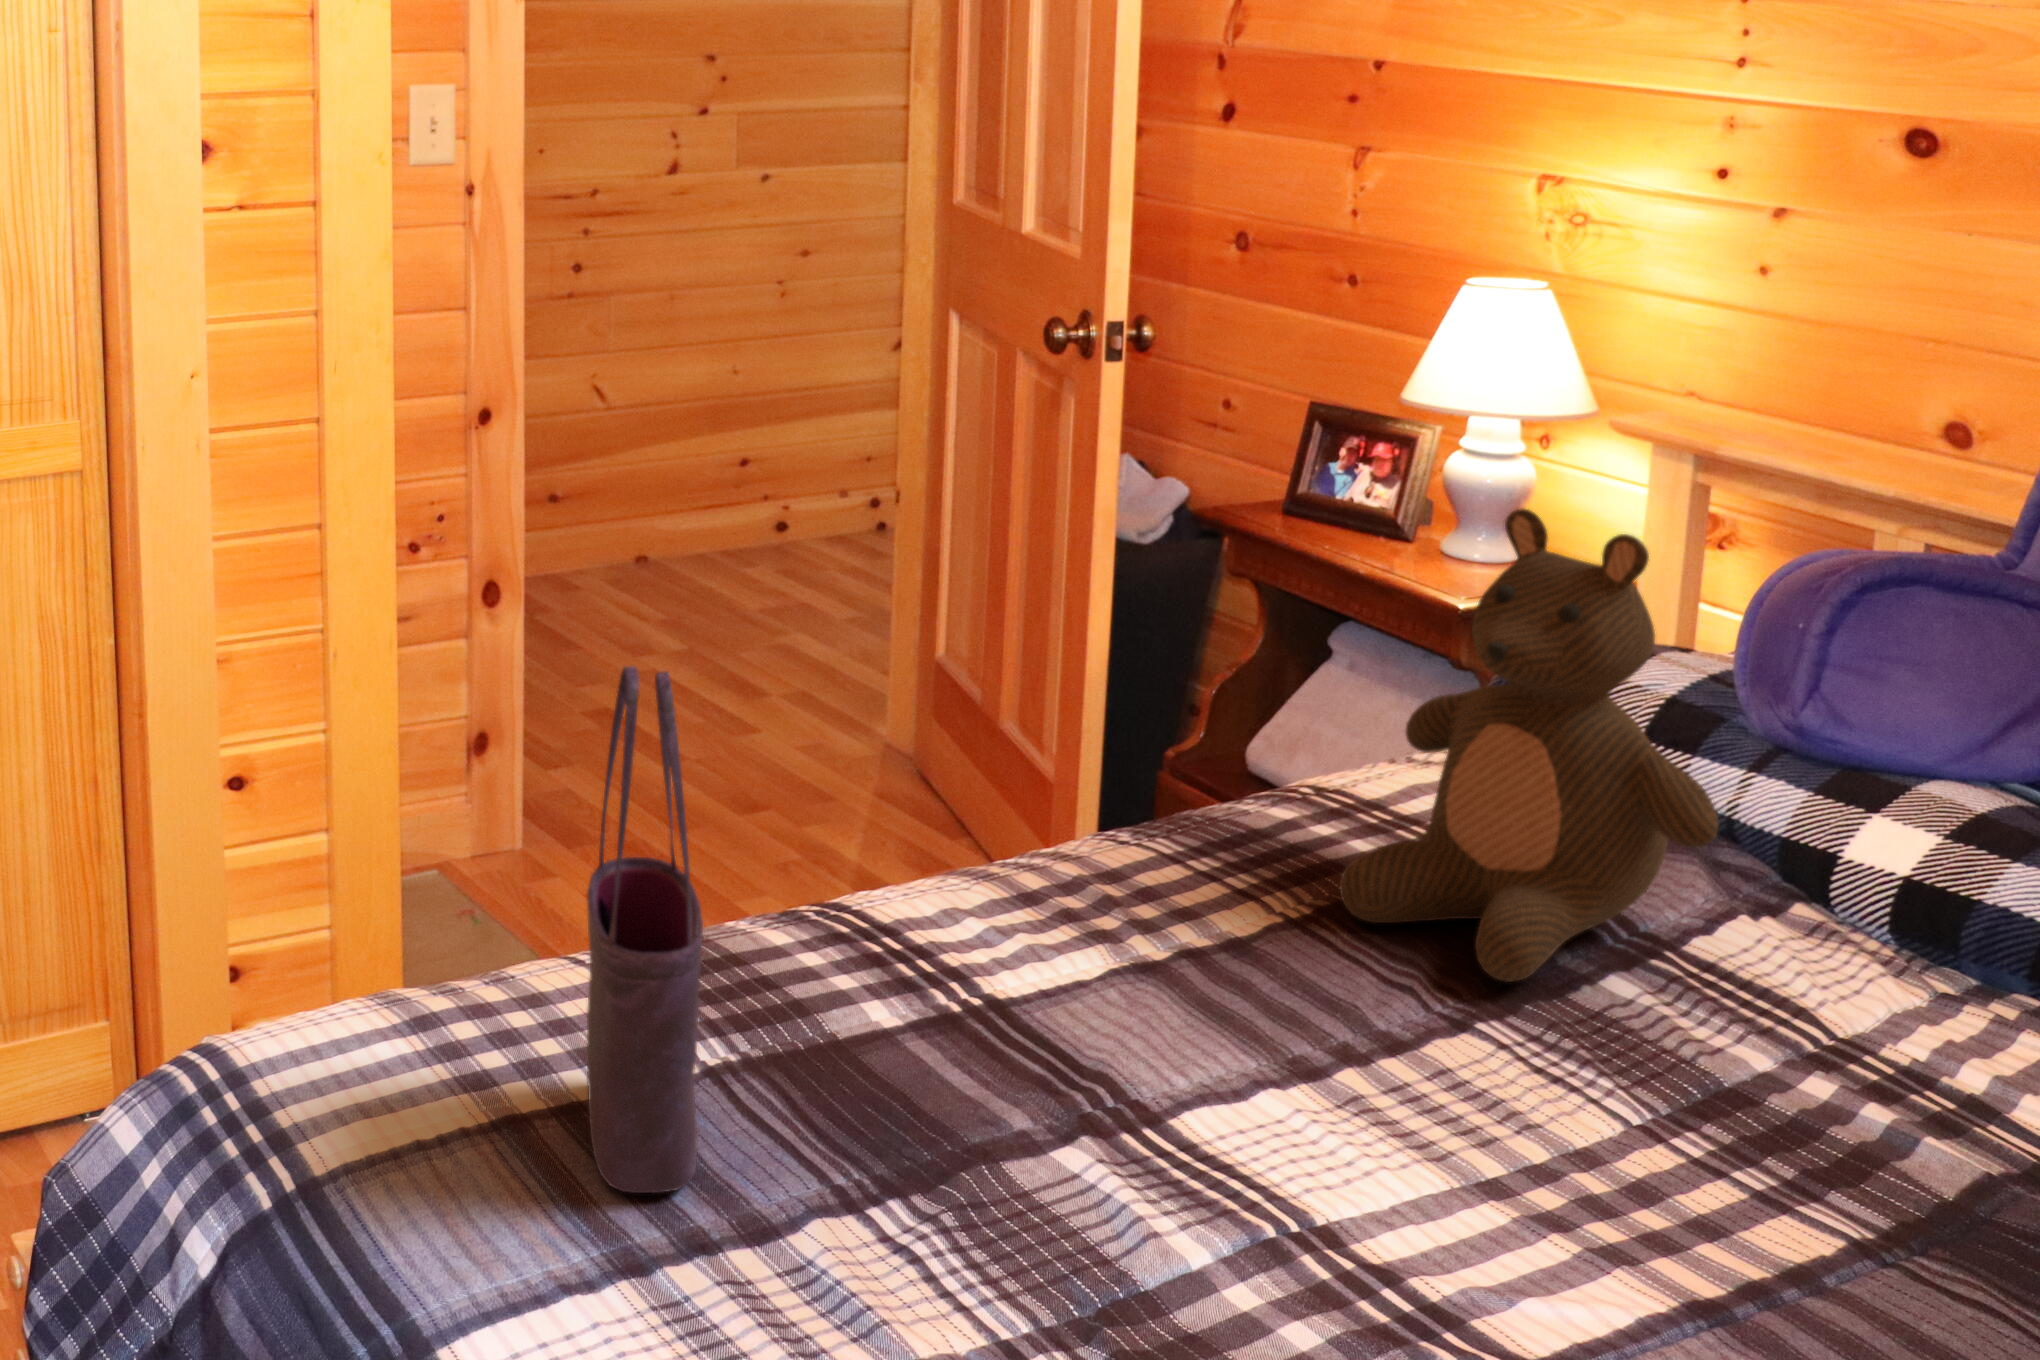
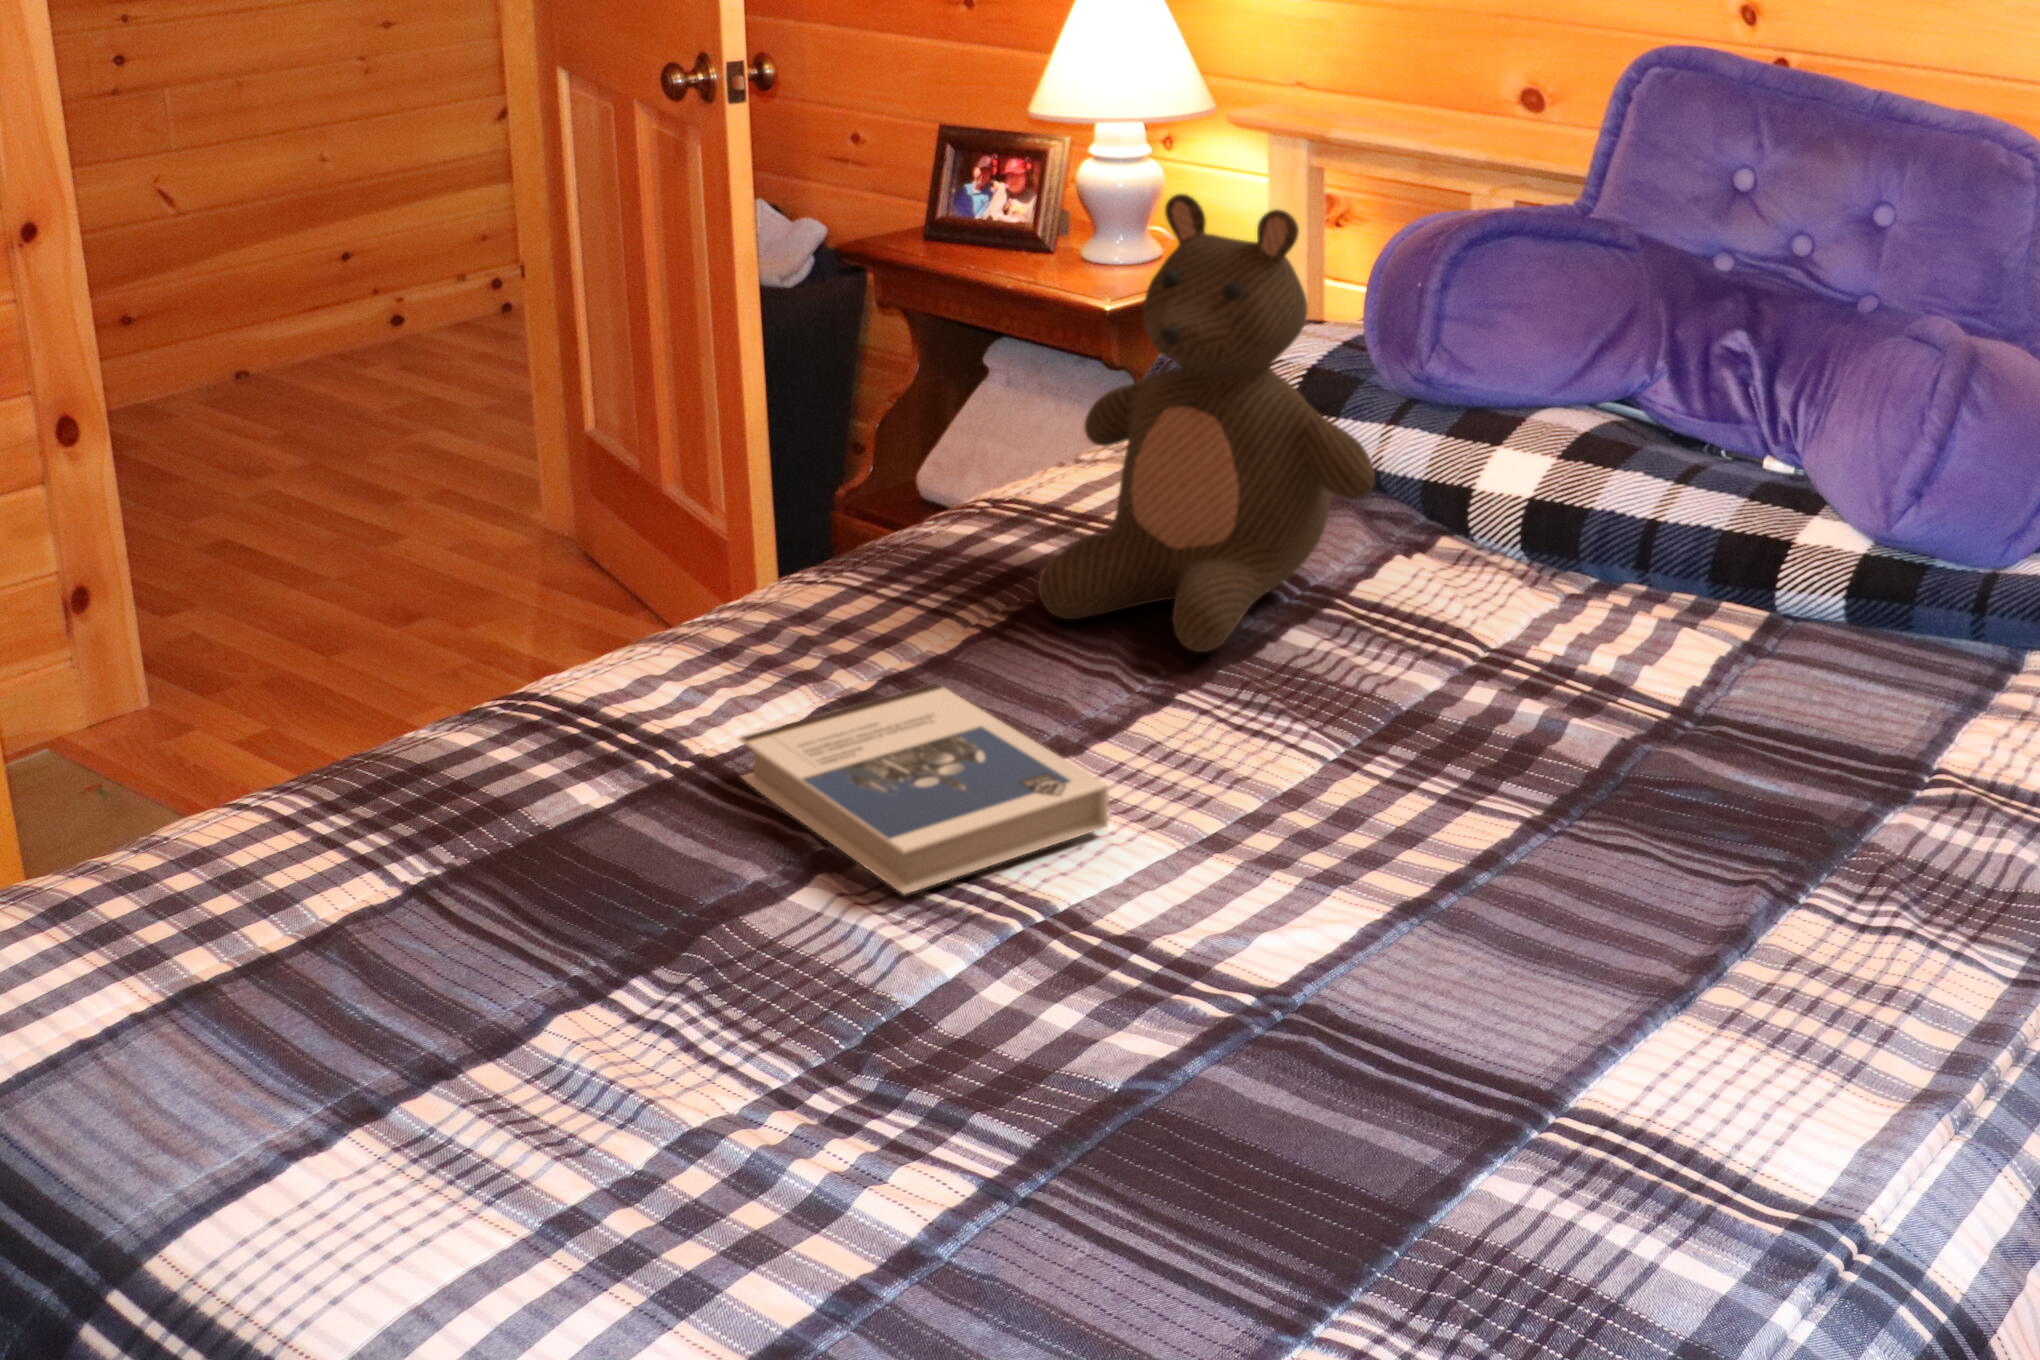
tote bag: present [587,666,703,1193] -> none [230,448,403,1041]
hardback book: none [1023,965,1377,1174] -> present [738,684,1109,894]

